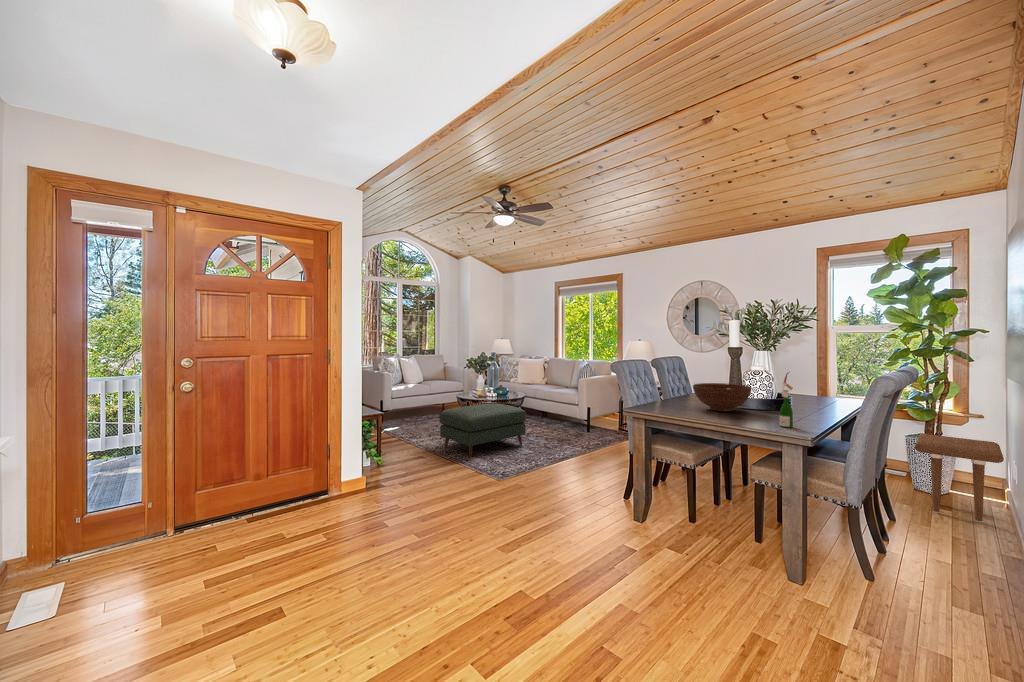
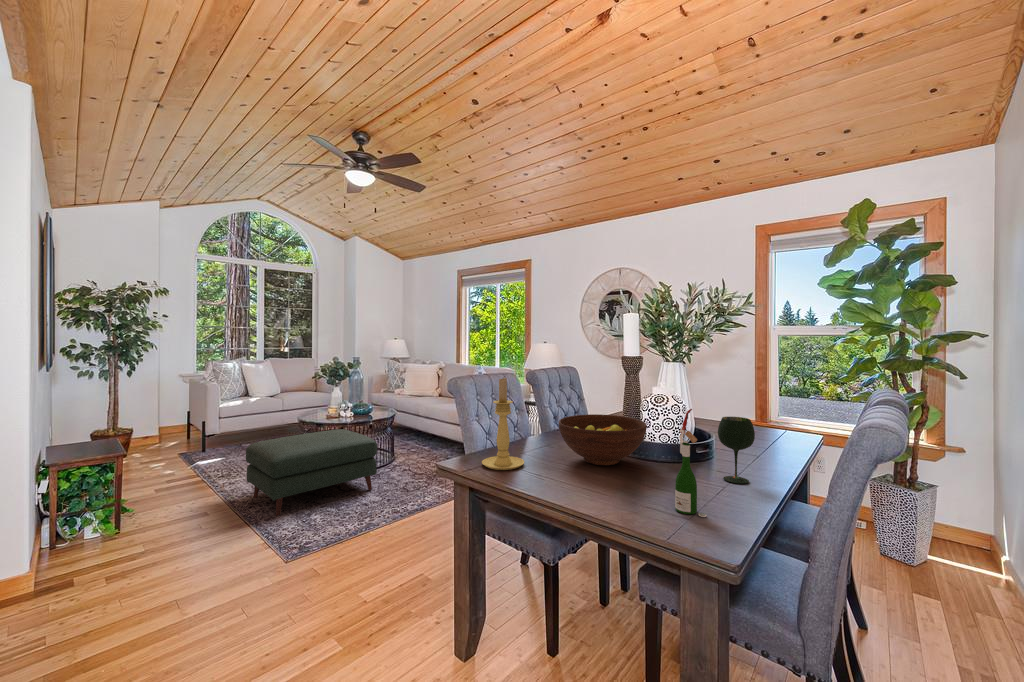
candle holder: none [648,358,675,412] -> present [482,378,524,470]
wine glass: none [800,381,824,419] -> present [718,417,755,484]
side table: present [915,434,1004,523] -> none [886,481,1014,623]

